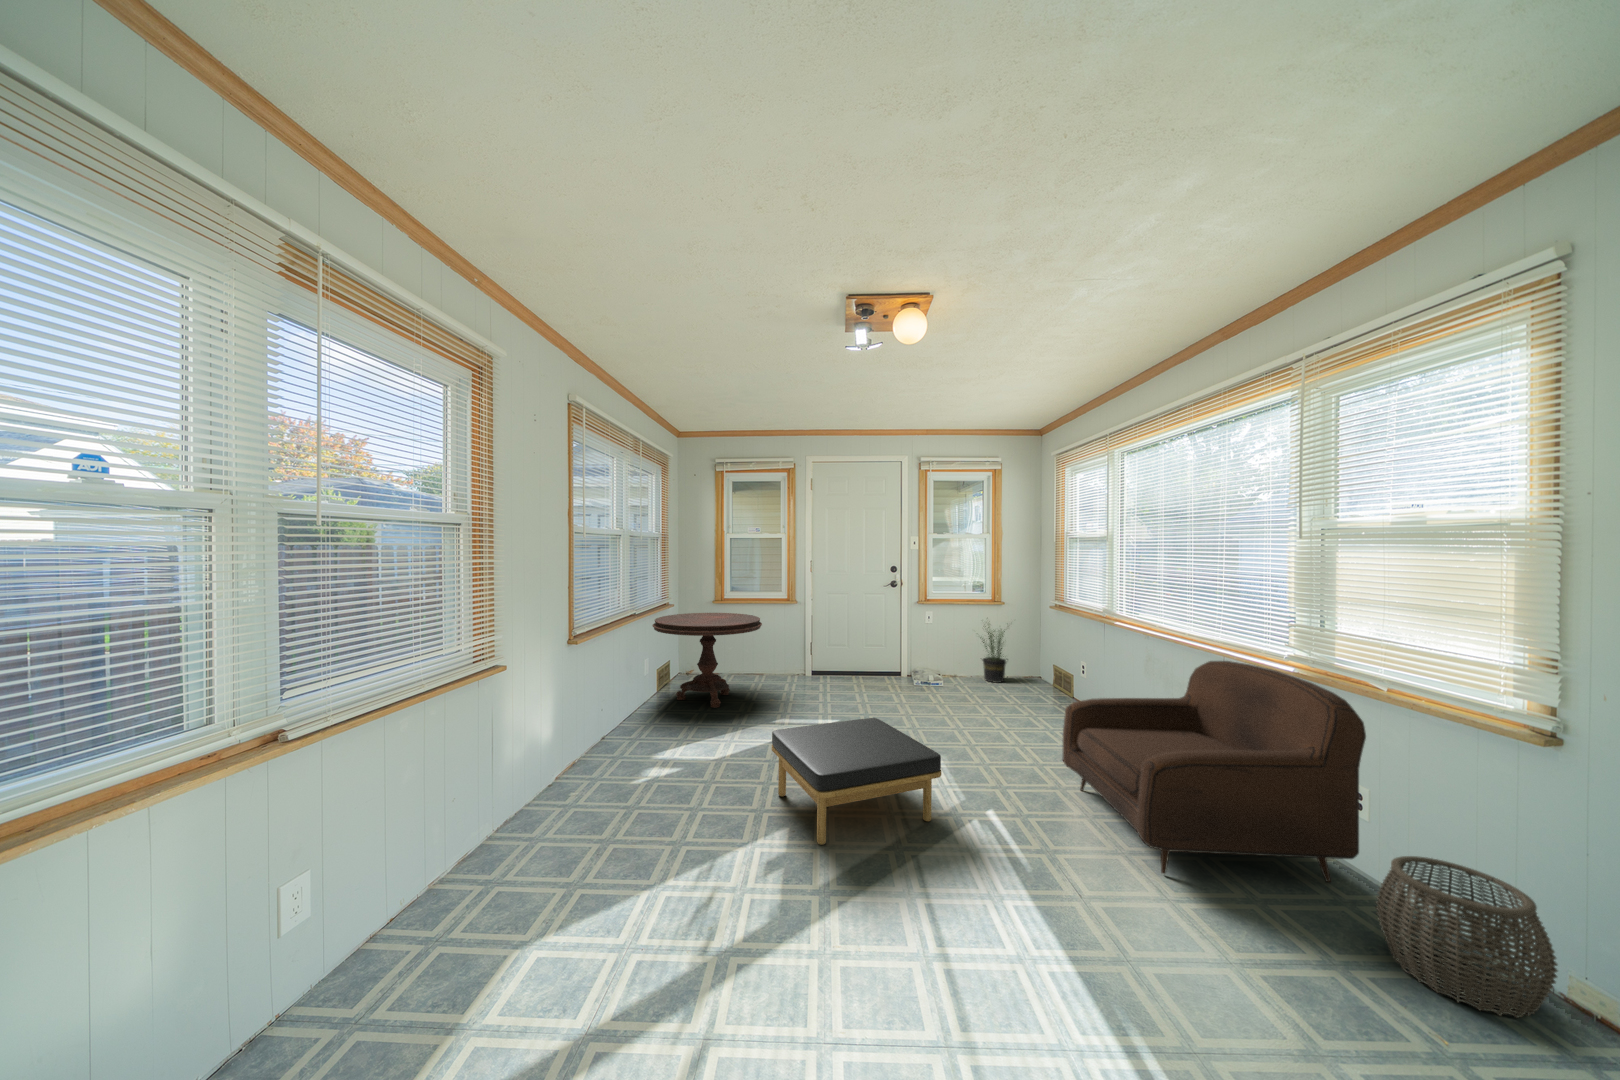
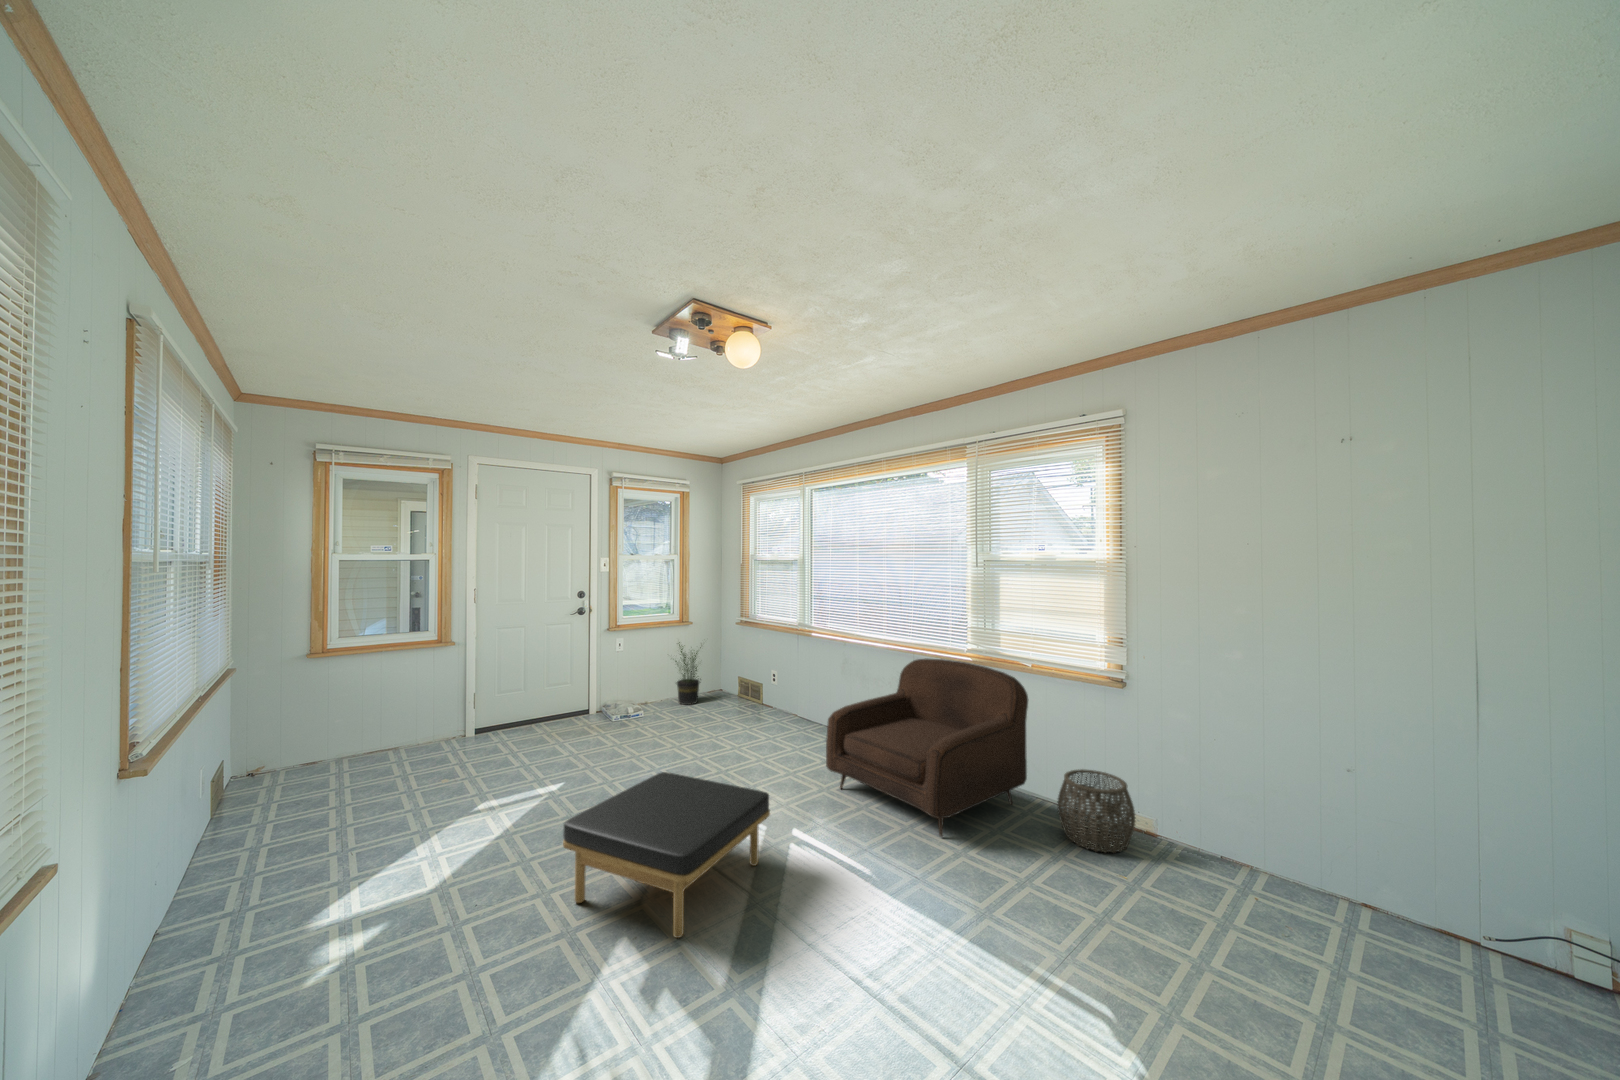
side table: present [652,613,762,708] -> none [220,672,432,825]

